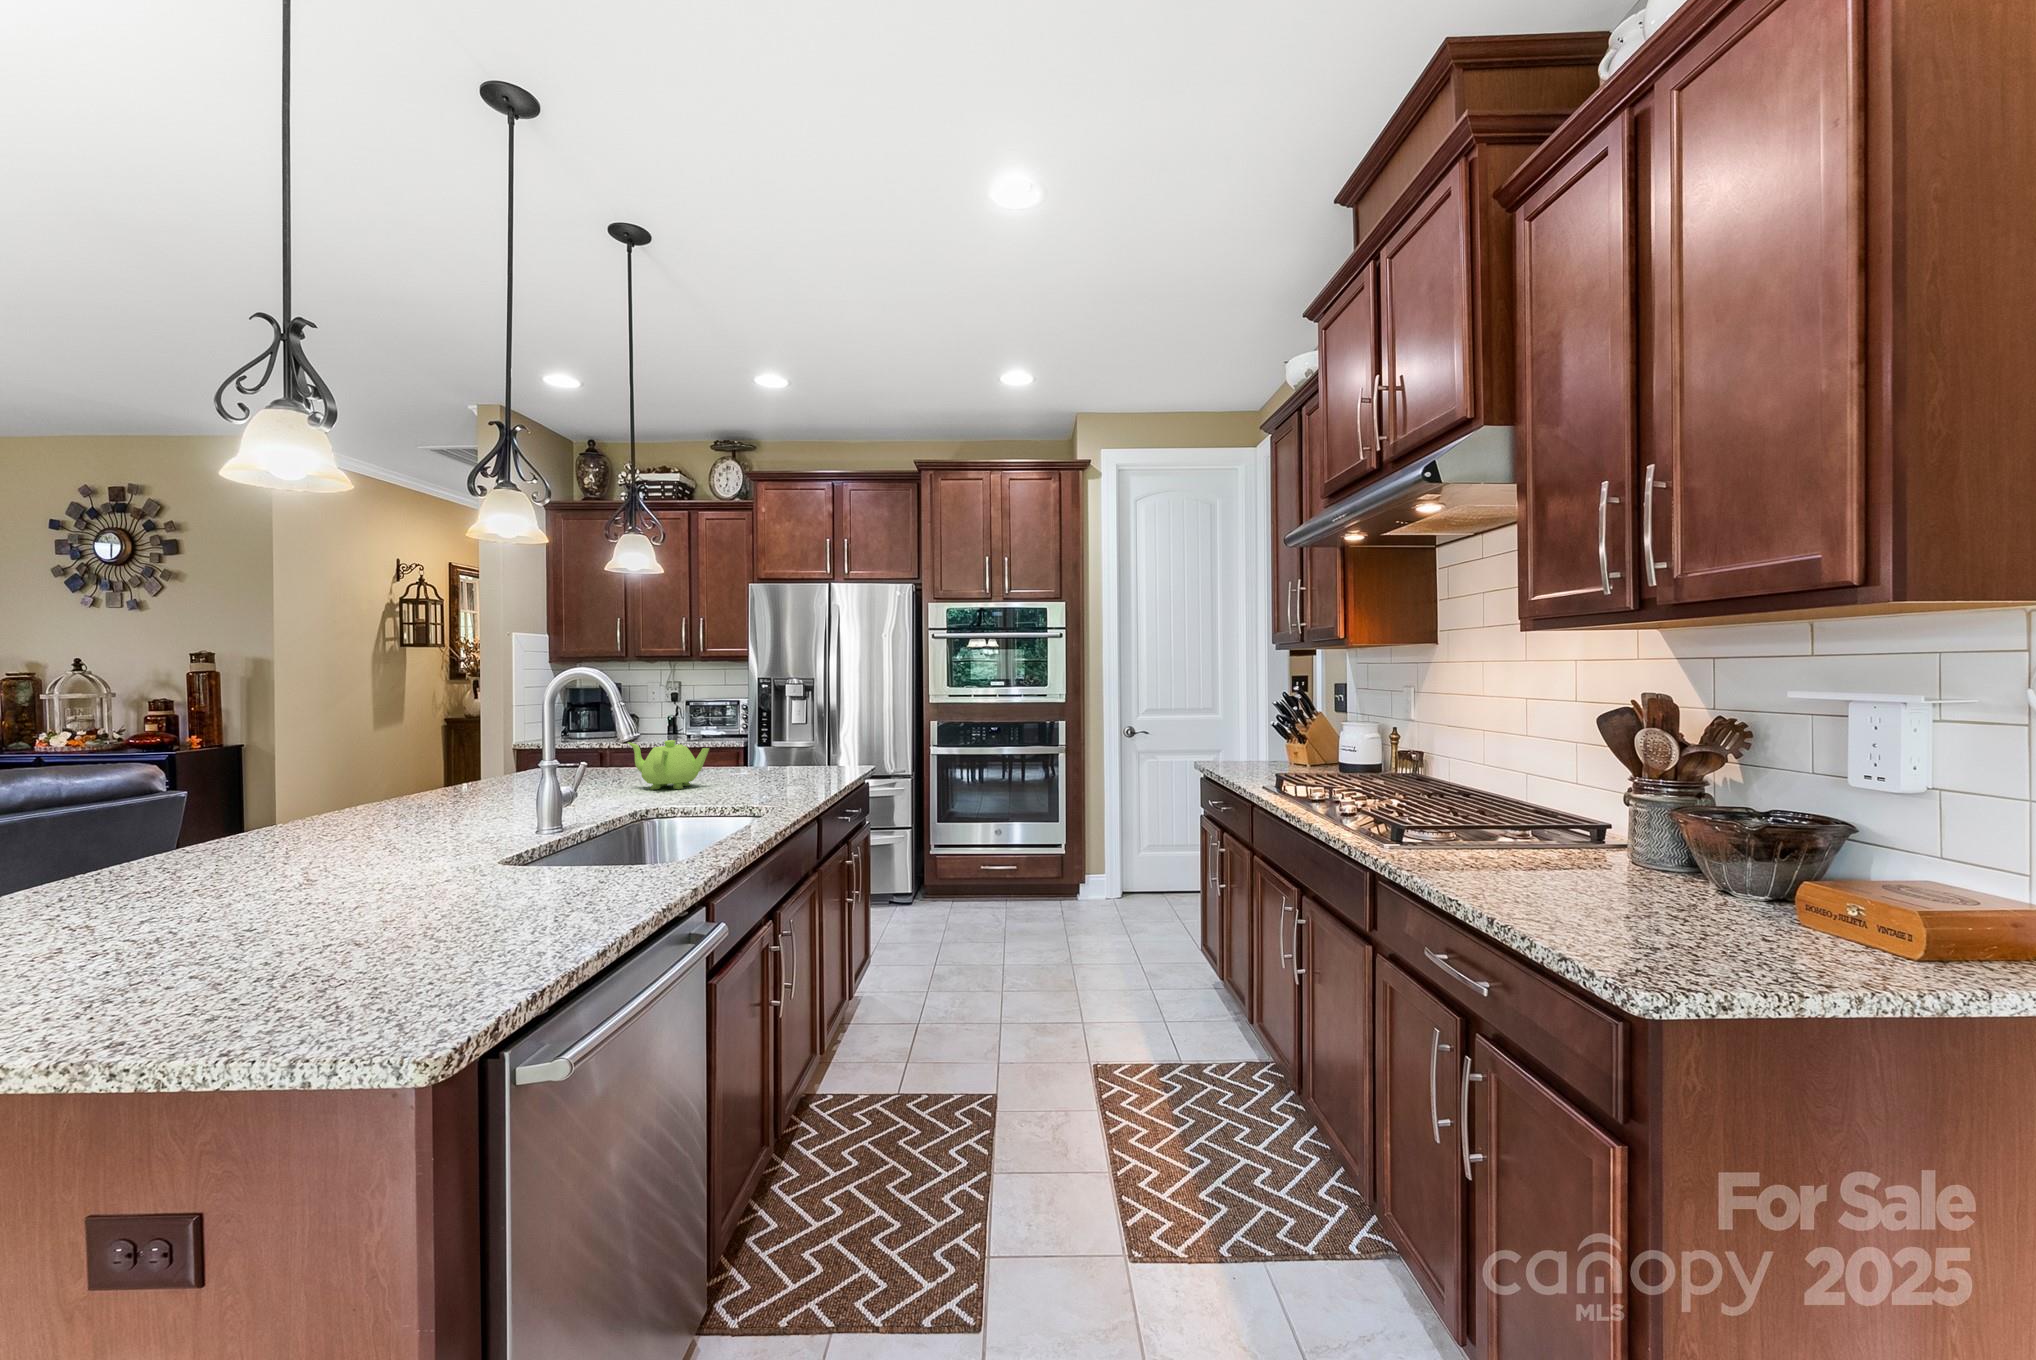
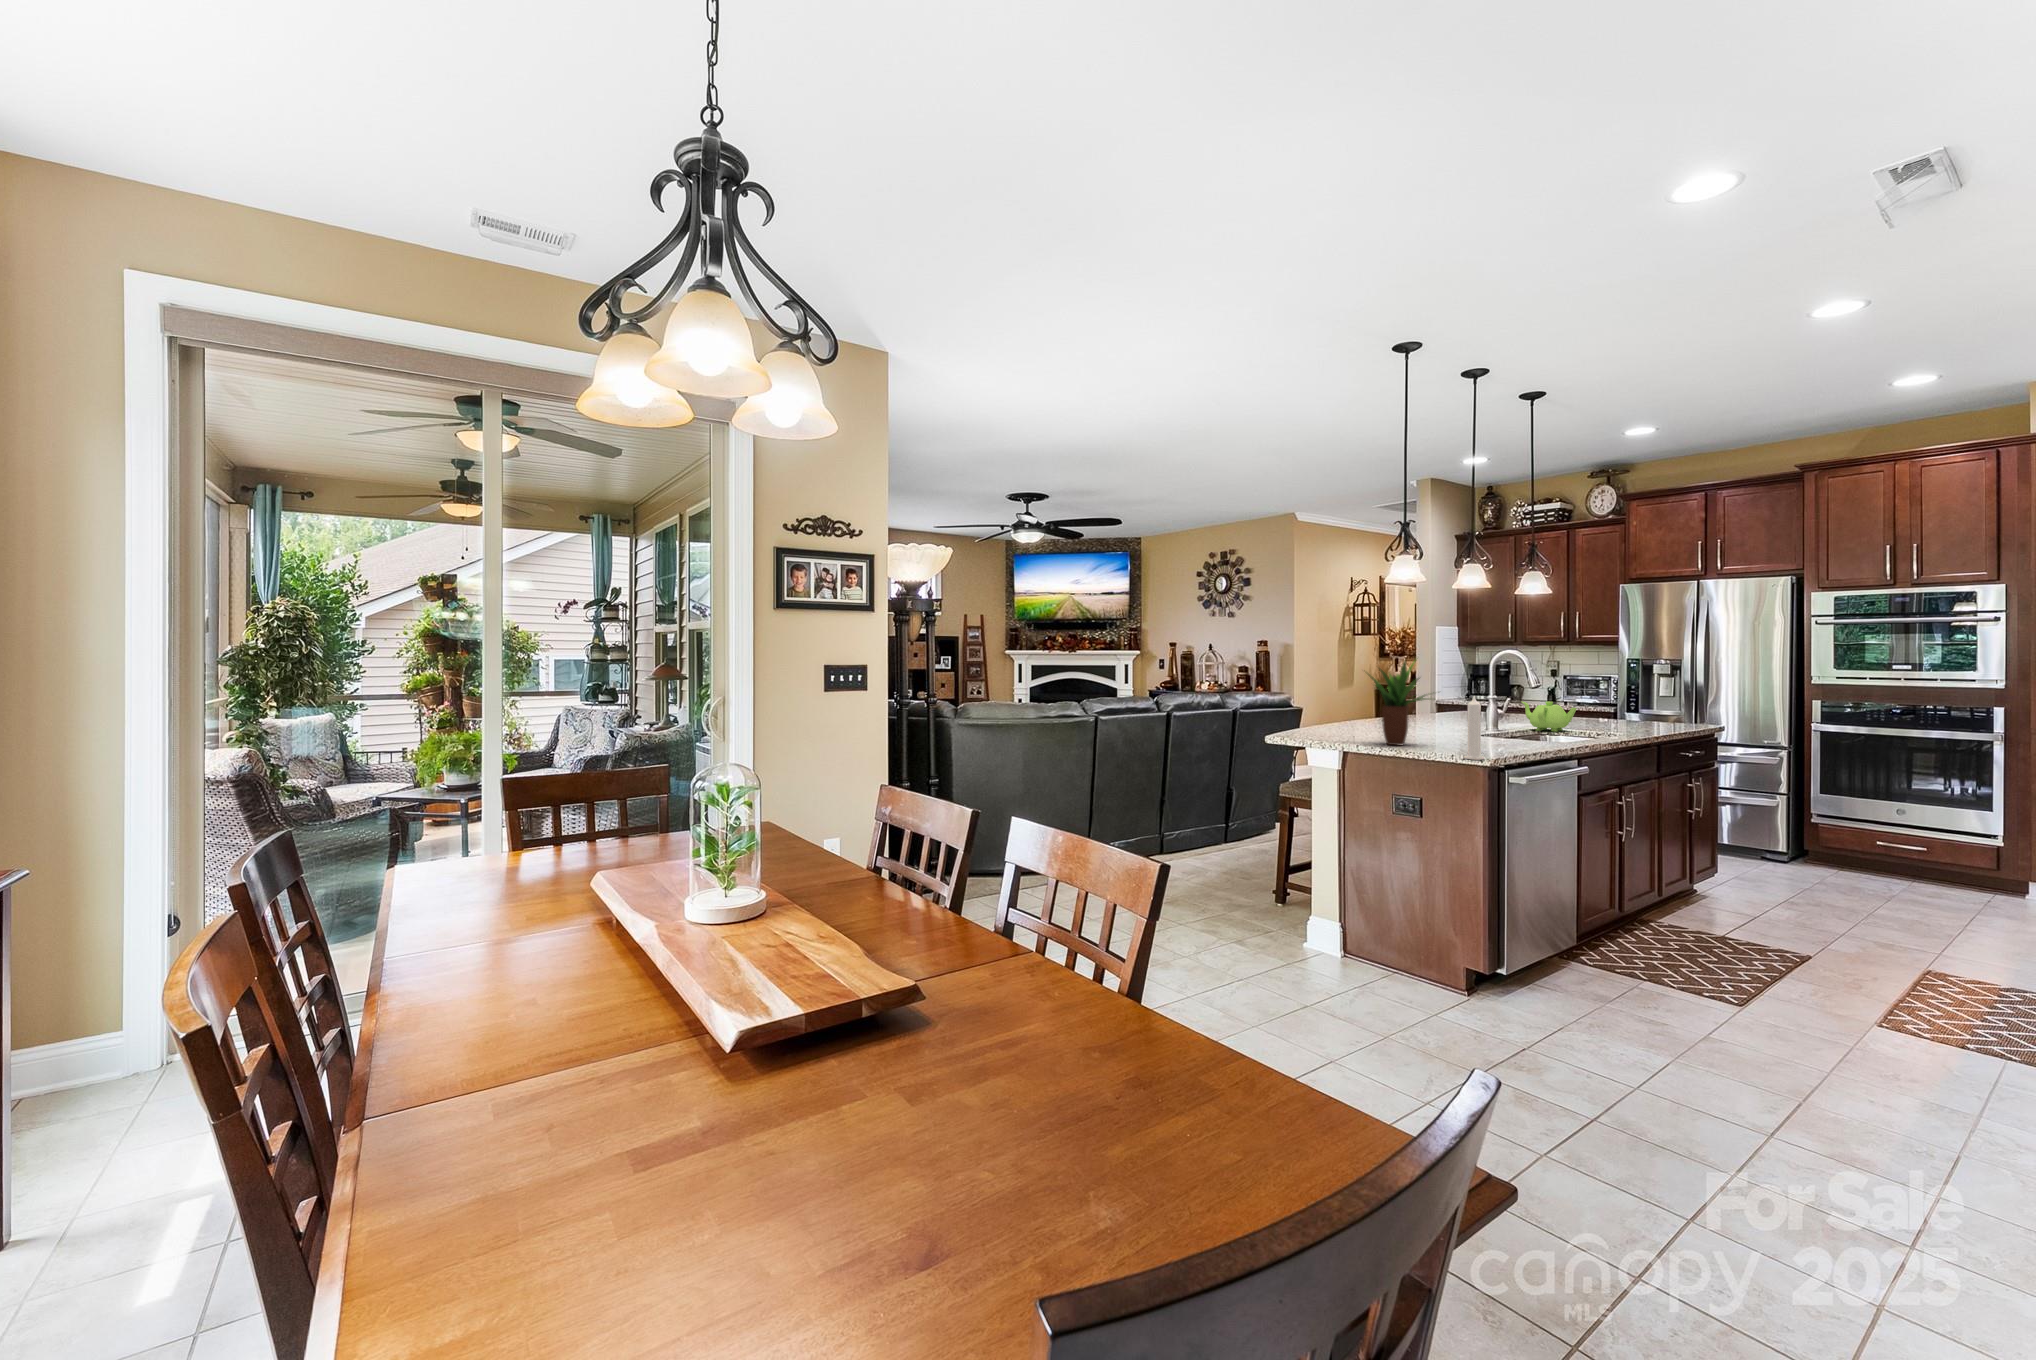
potted plant: none [248,658,456,872] -> present [1368,660,1426,745]
candle: none [488,744,537,898] -> present [1464,696,1484,760]

